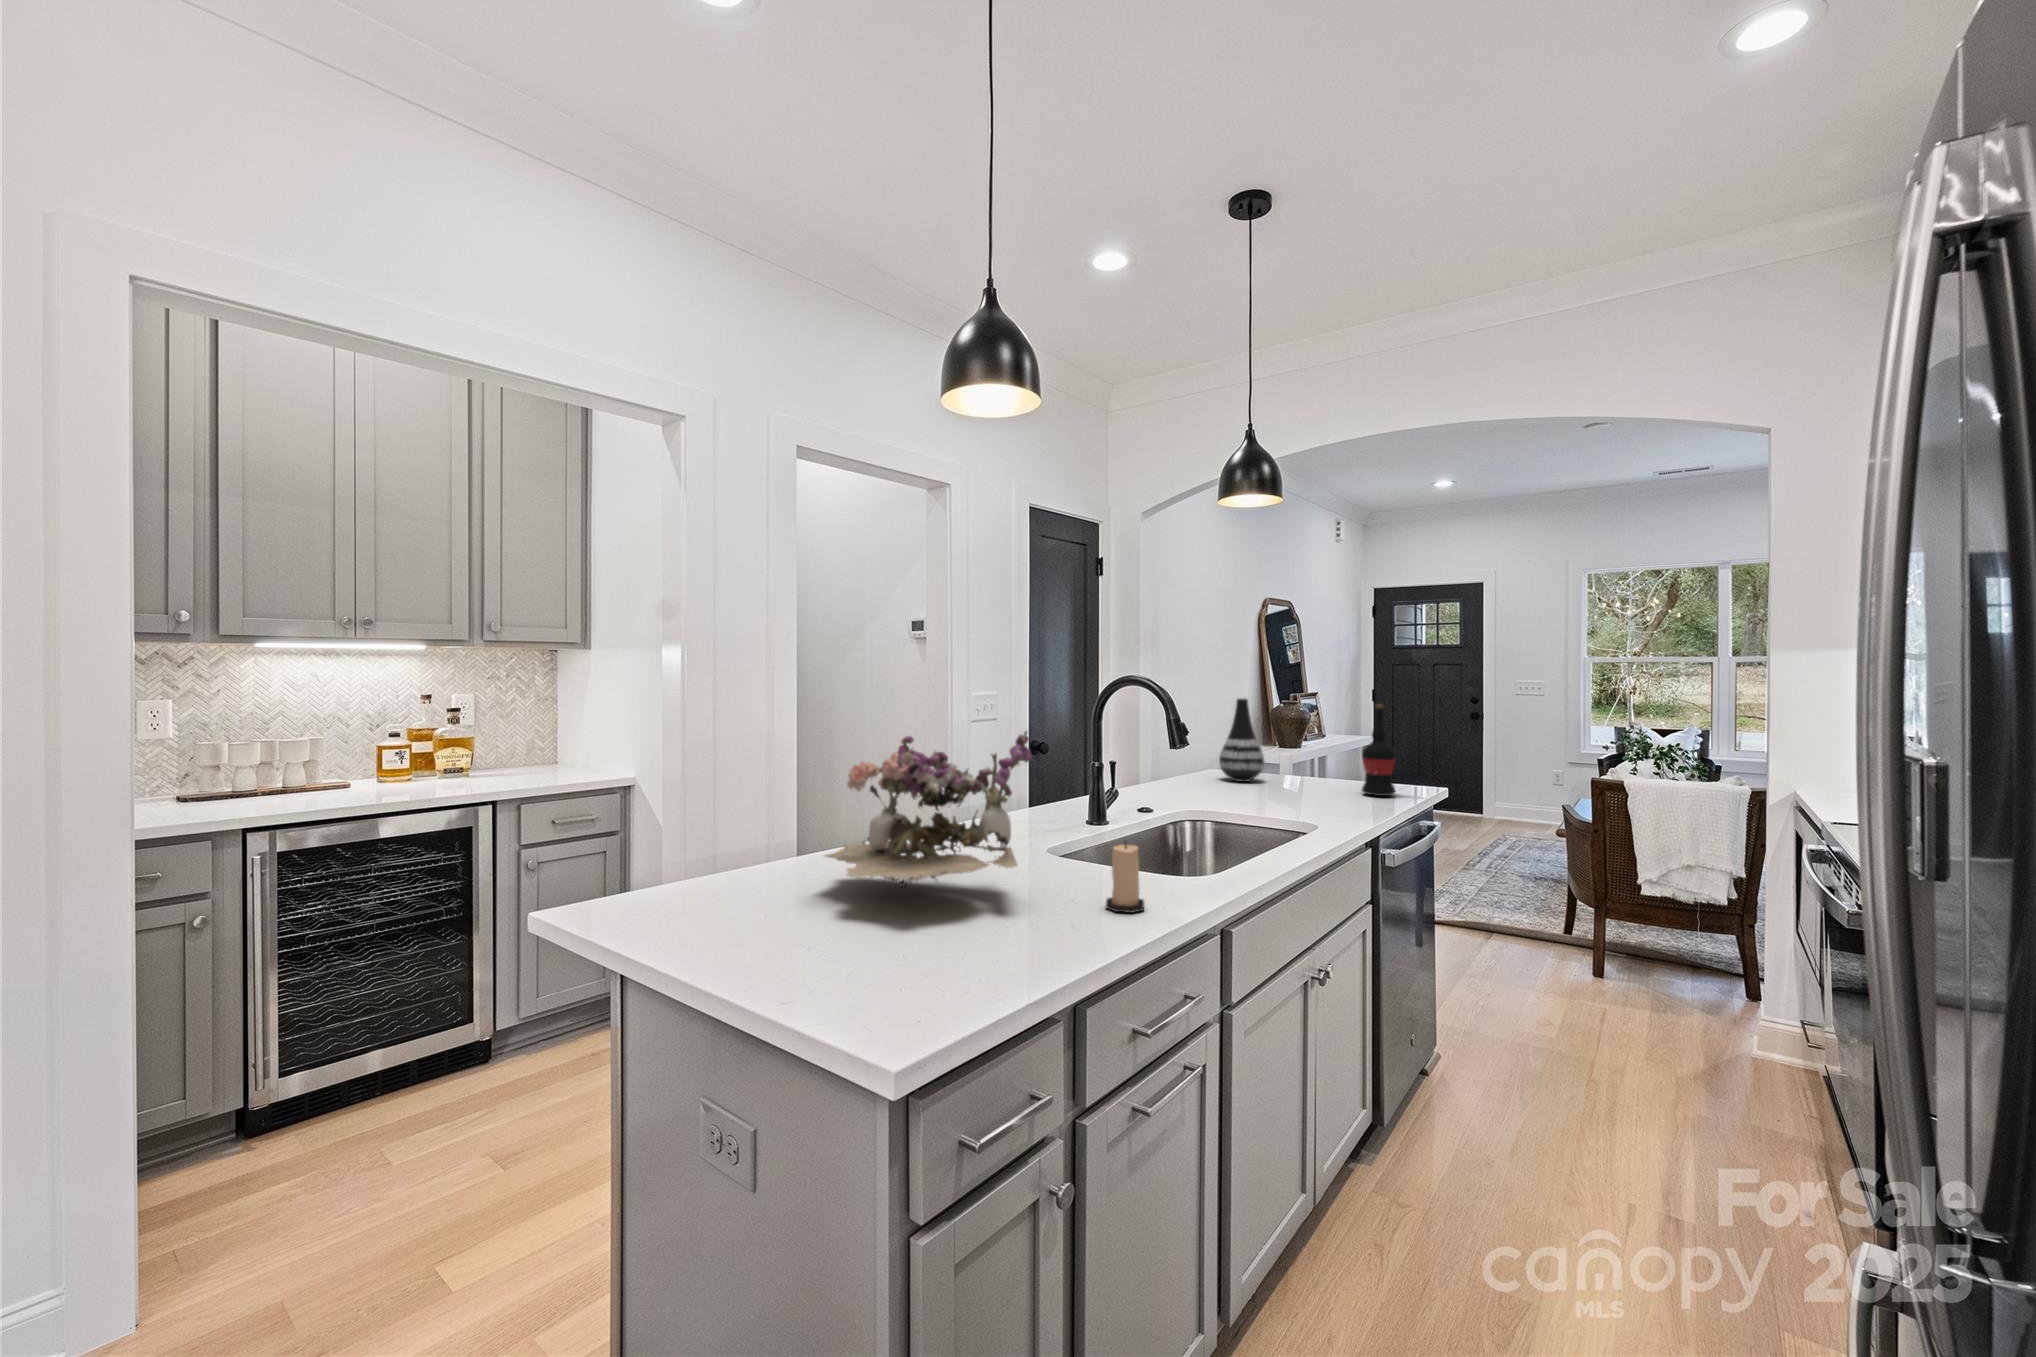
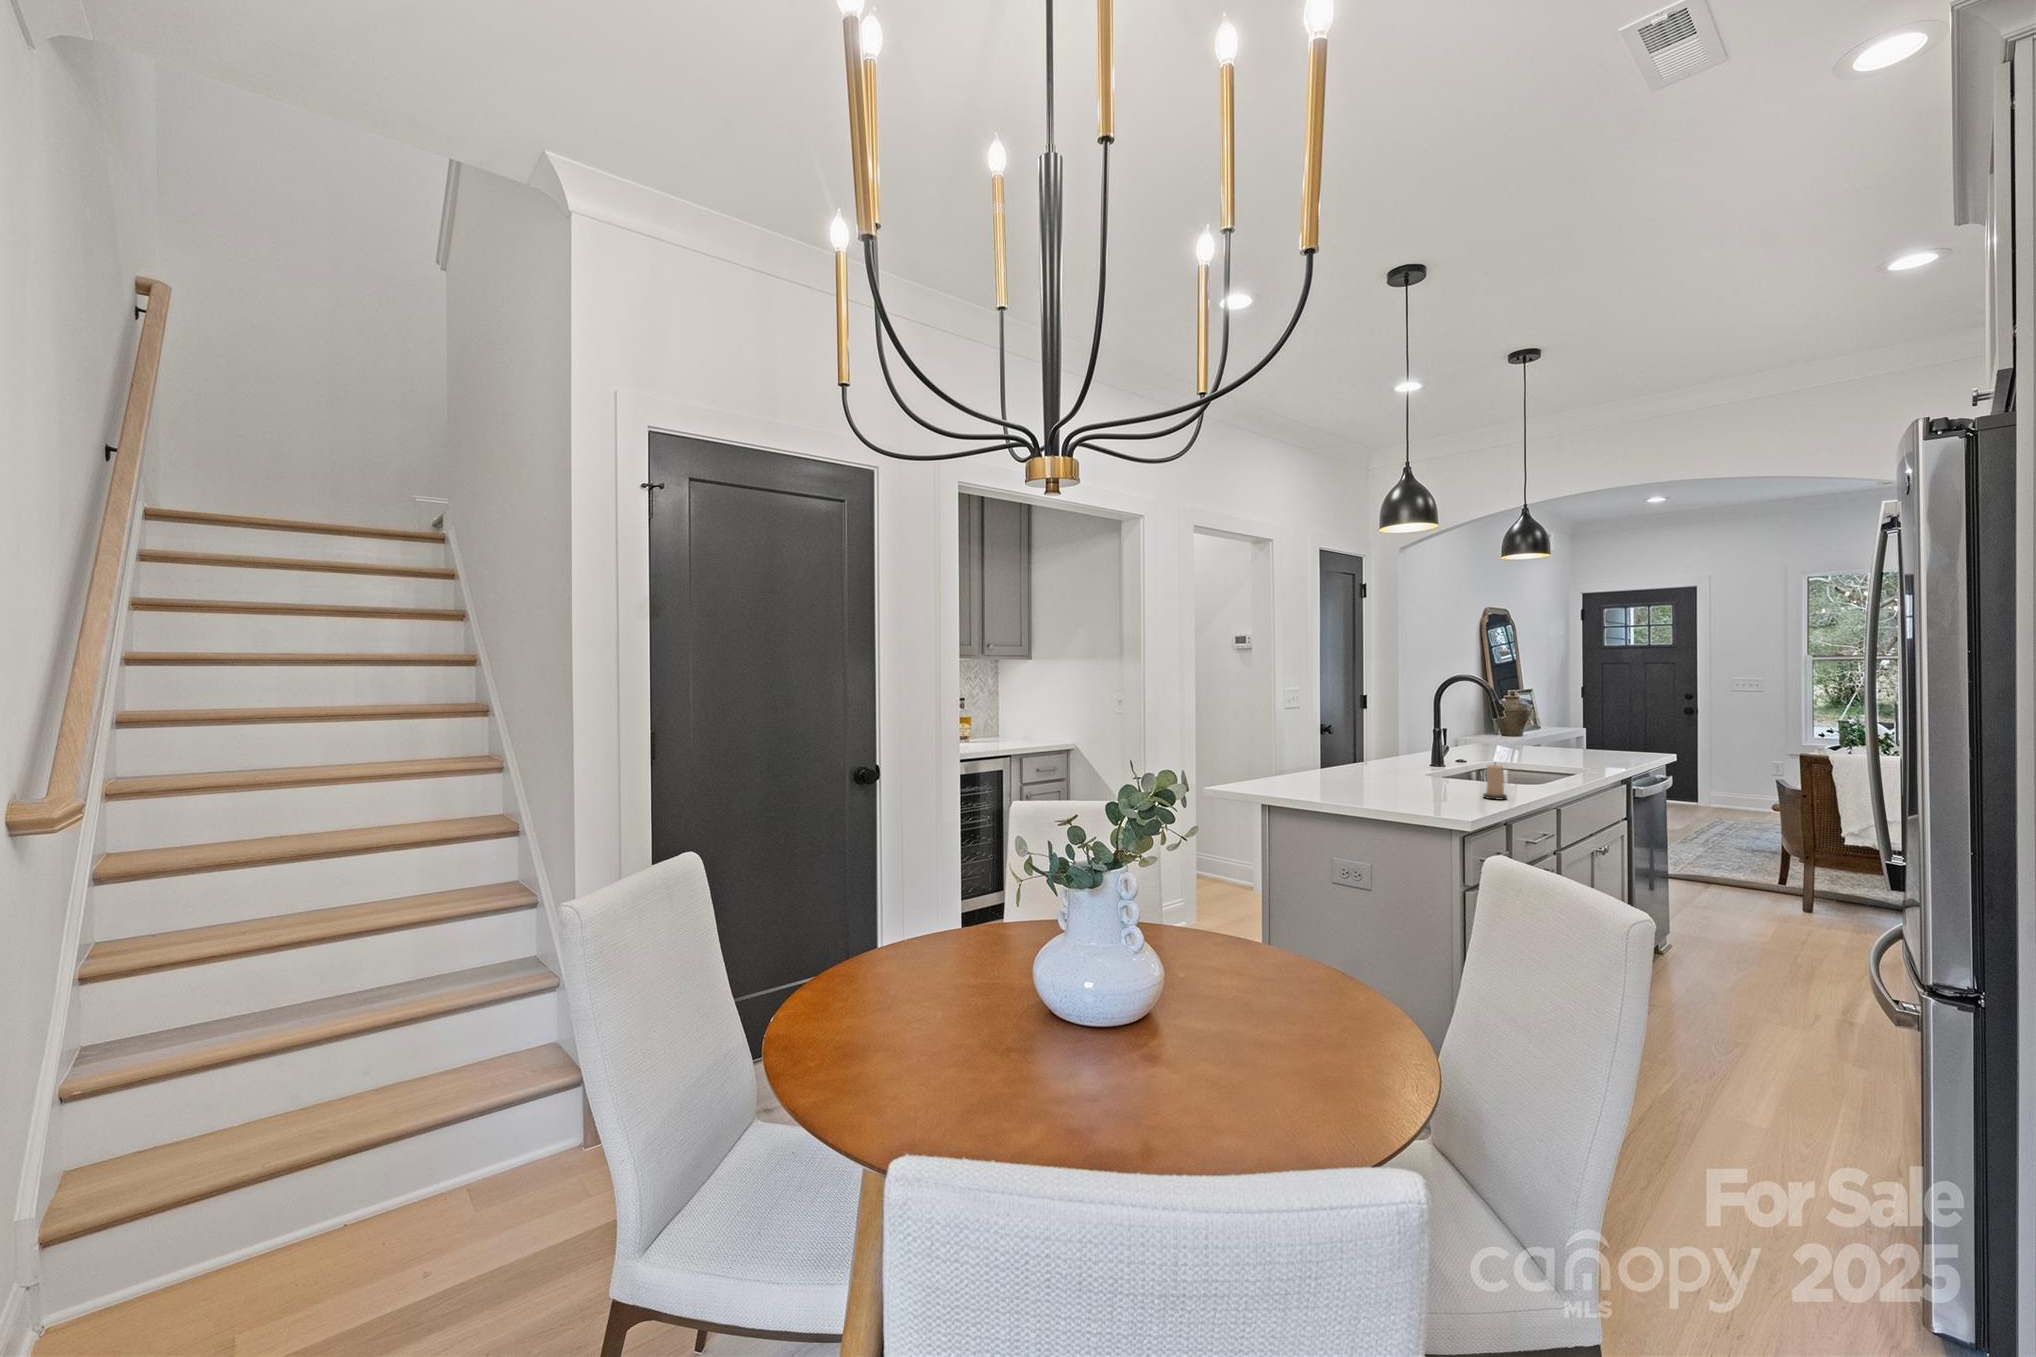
vase: present [1219,698,1264,782] -> none [1491,690,1527,750]
wine bottle: present [1362,704,1396,796] -> none [1607,693,1635,758]
flower arrangement: present [825,731,1032,889] -> none [1318,703,1437,790]

